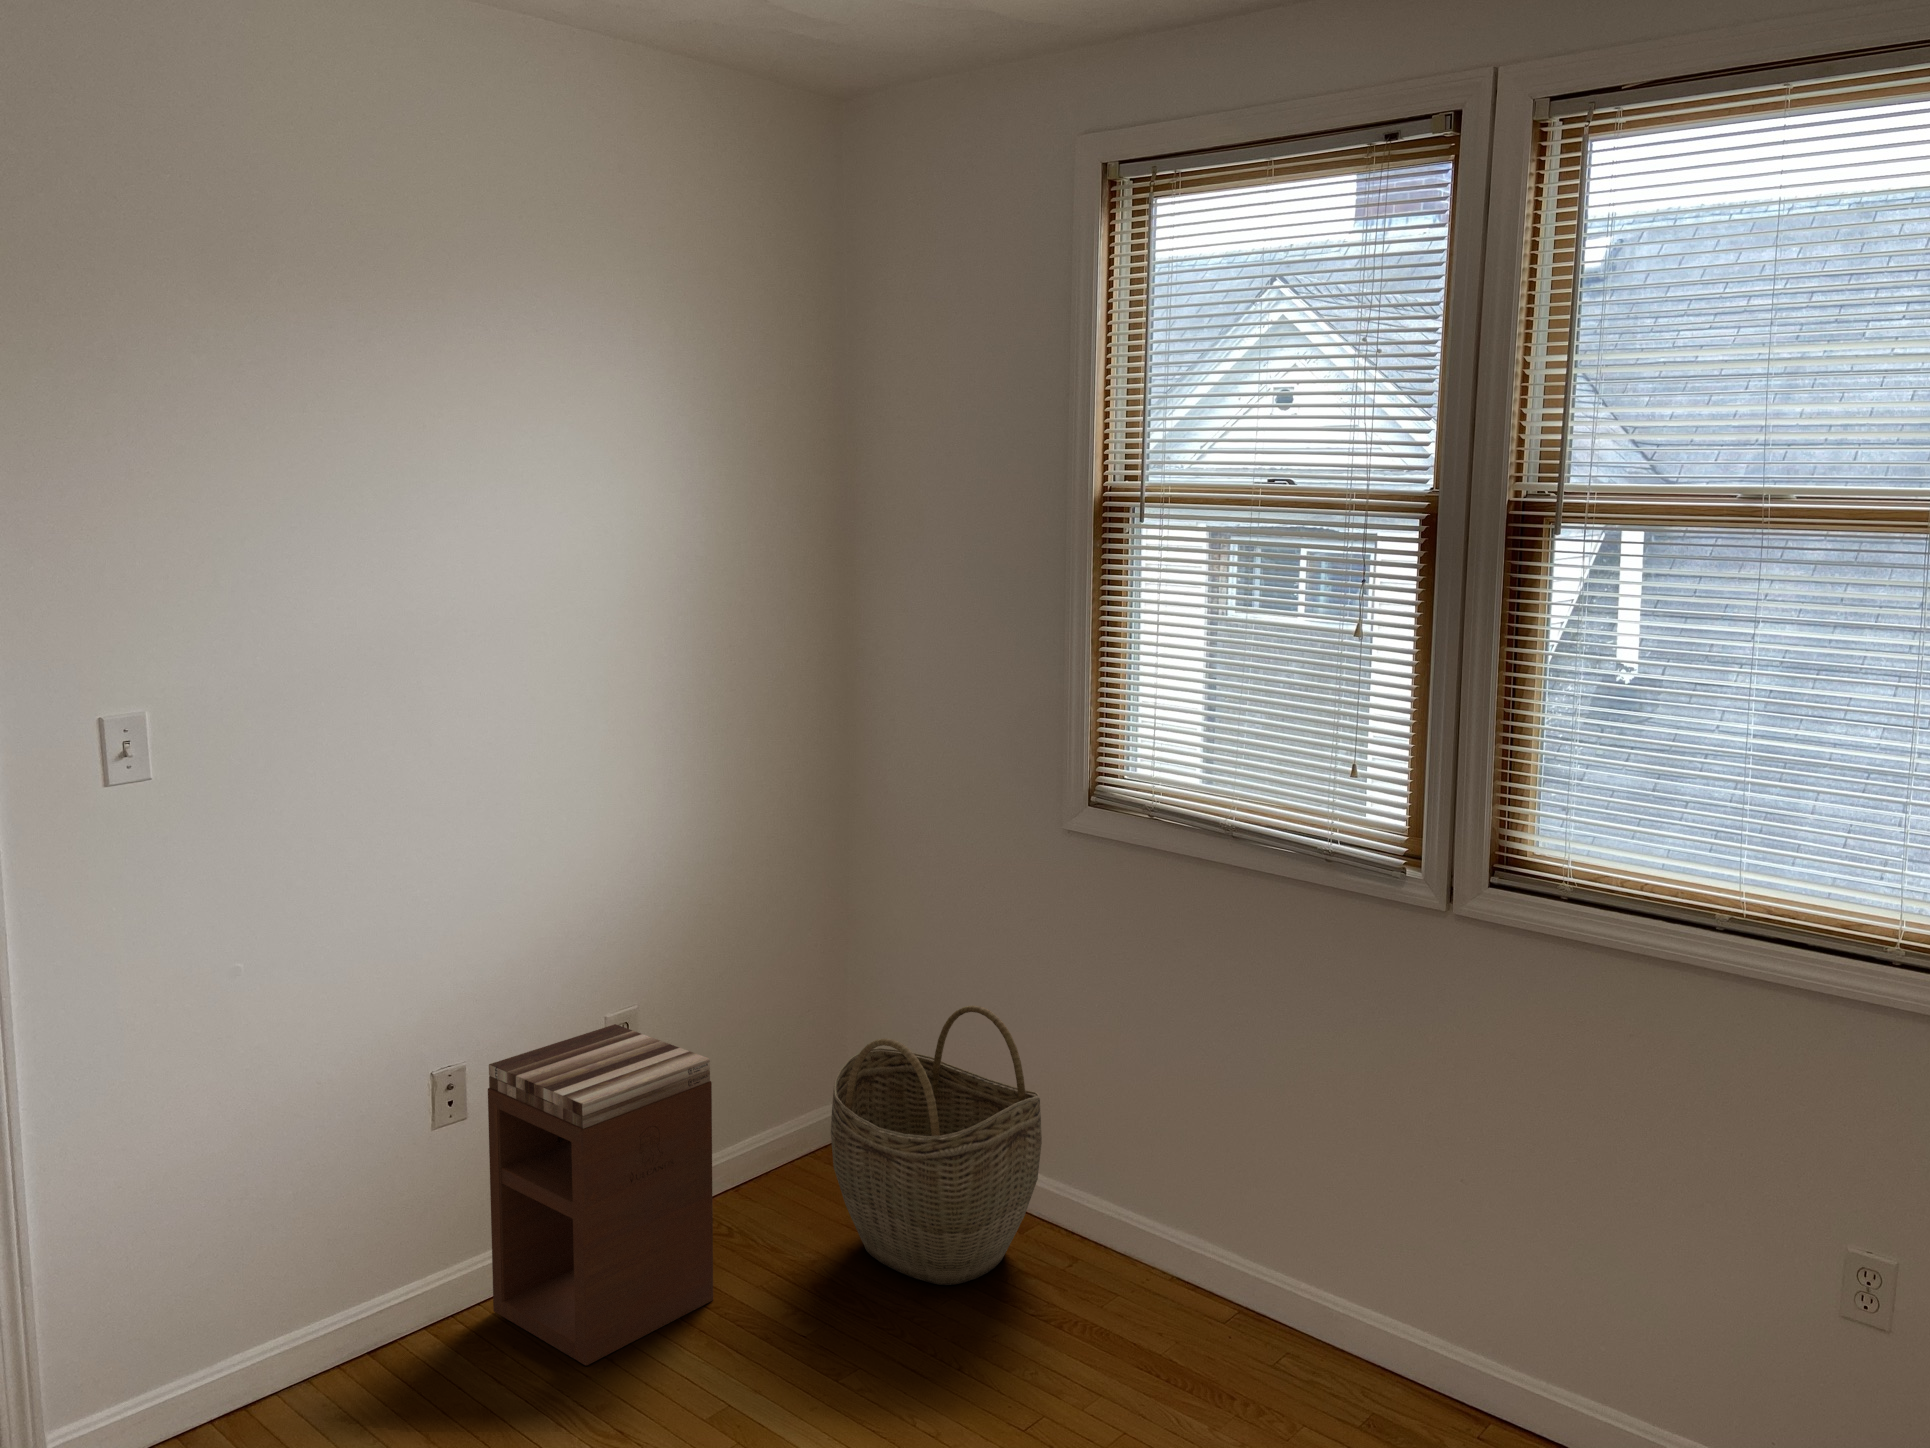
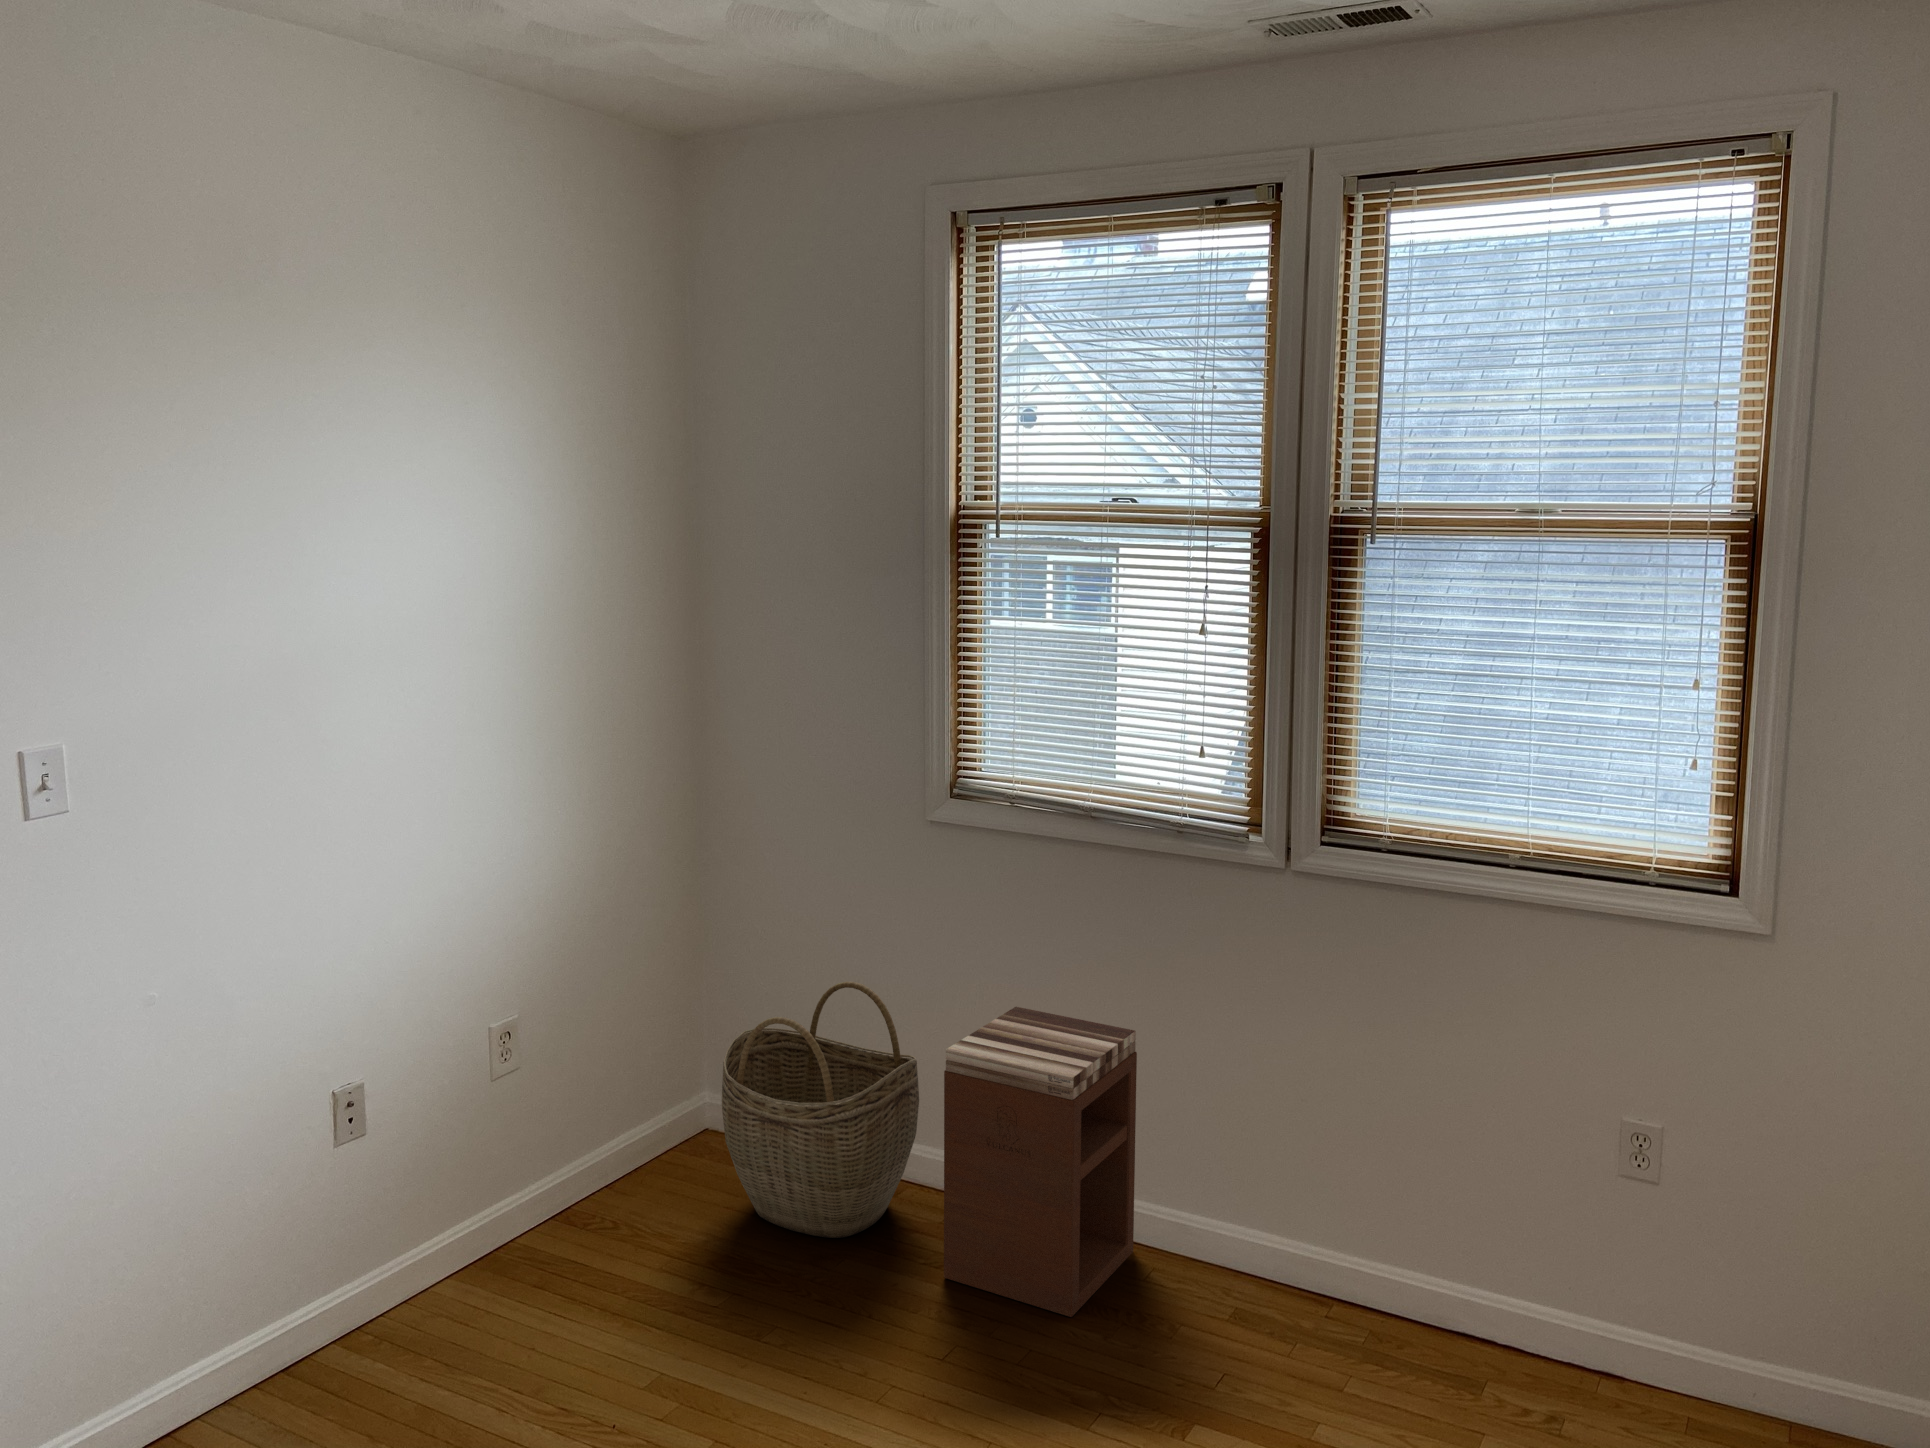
nightstand: present [488,1024,713,1366] -> present [944,1007,1137,1317]

